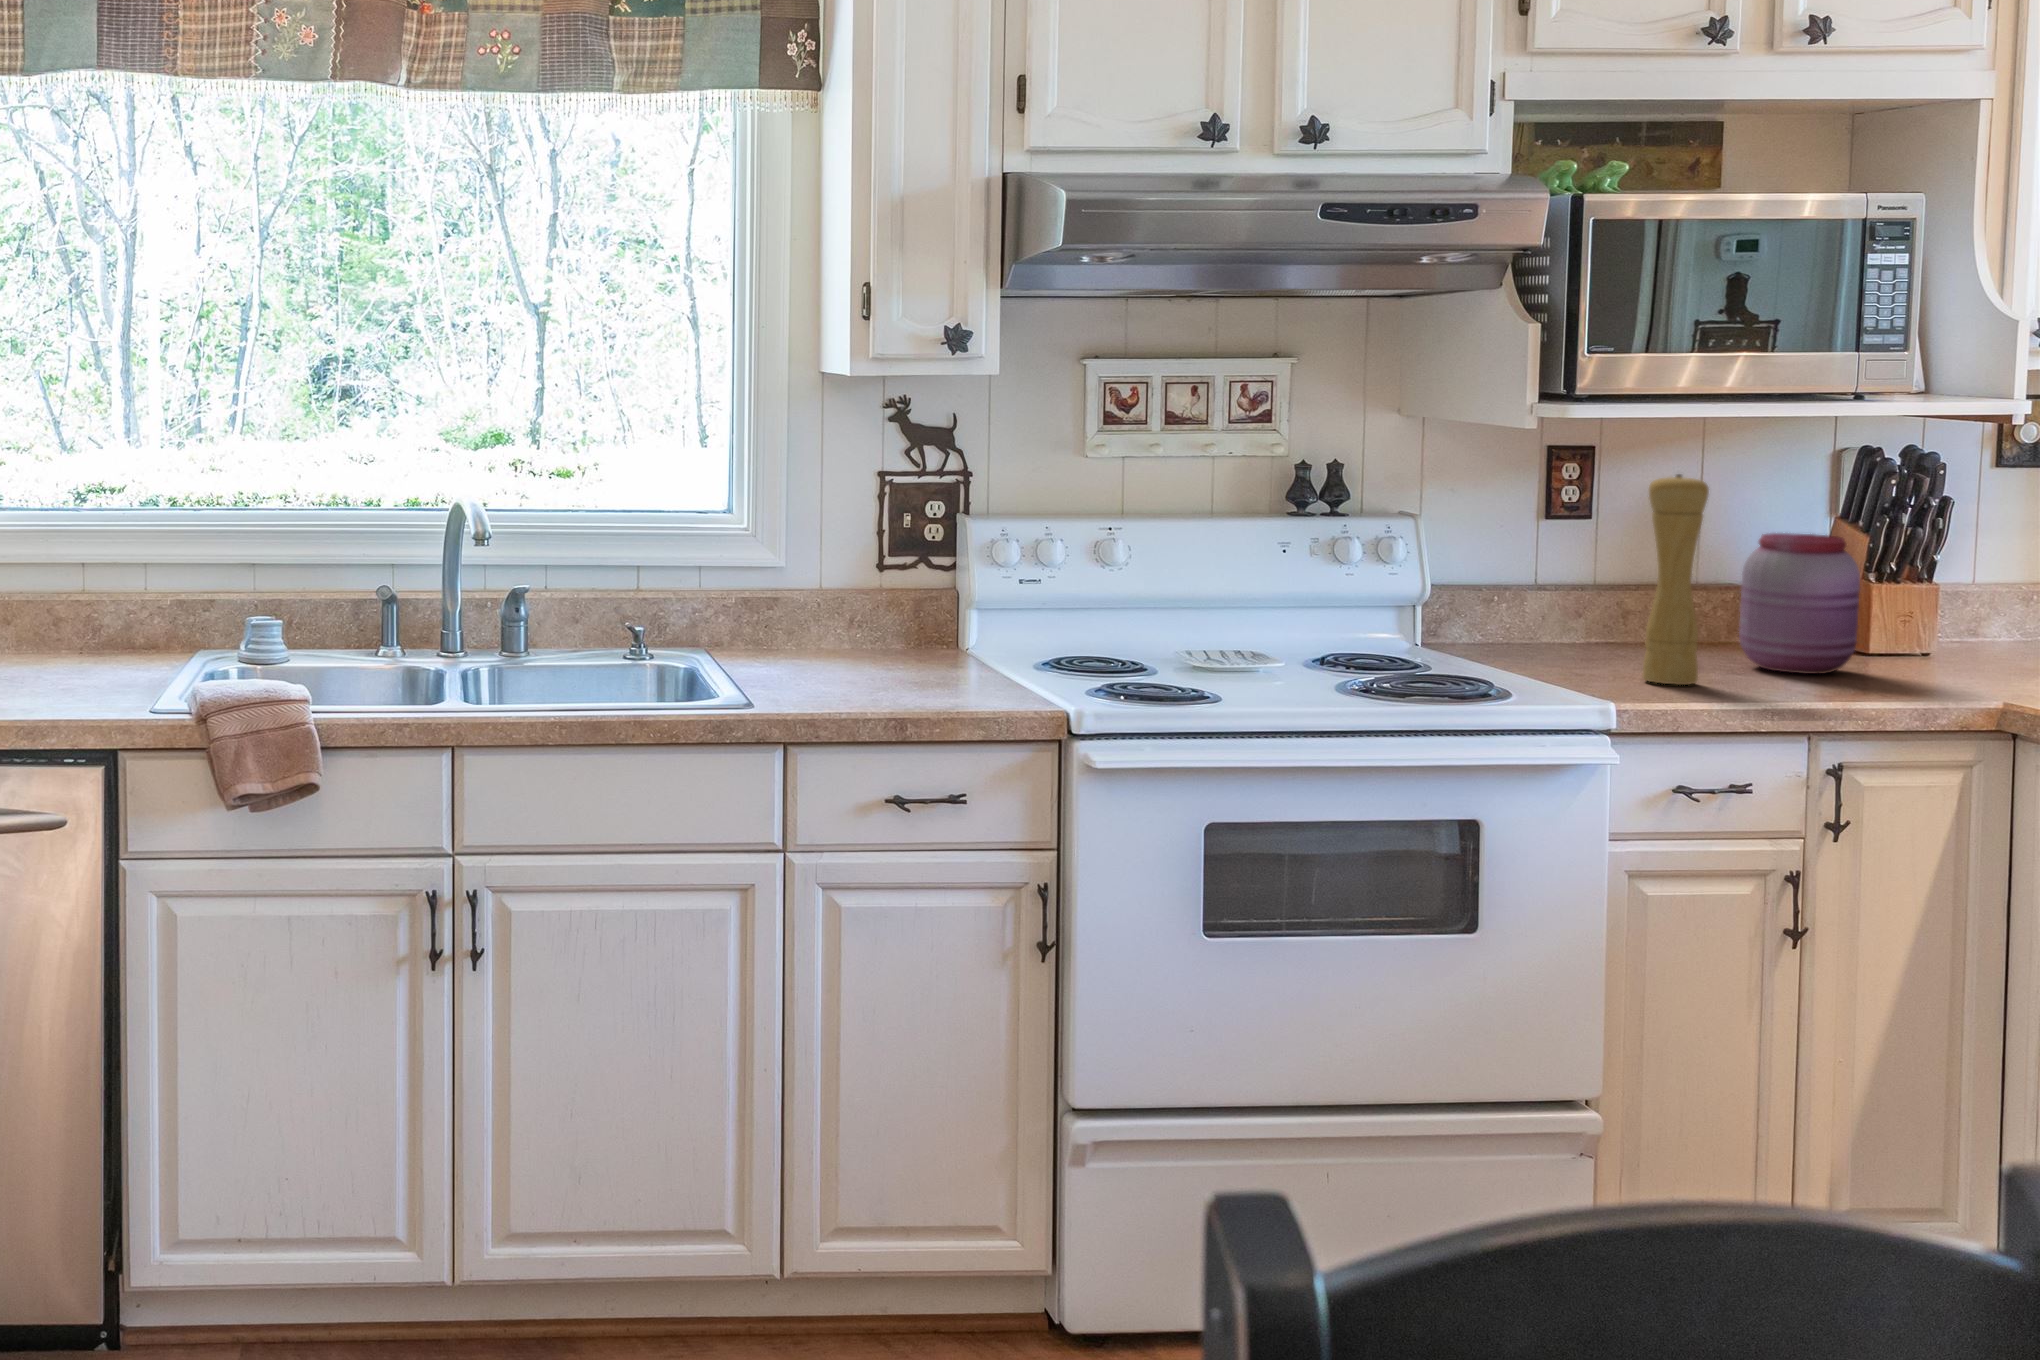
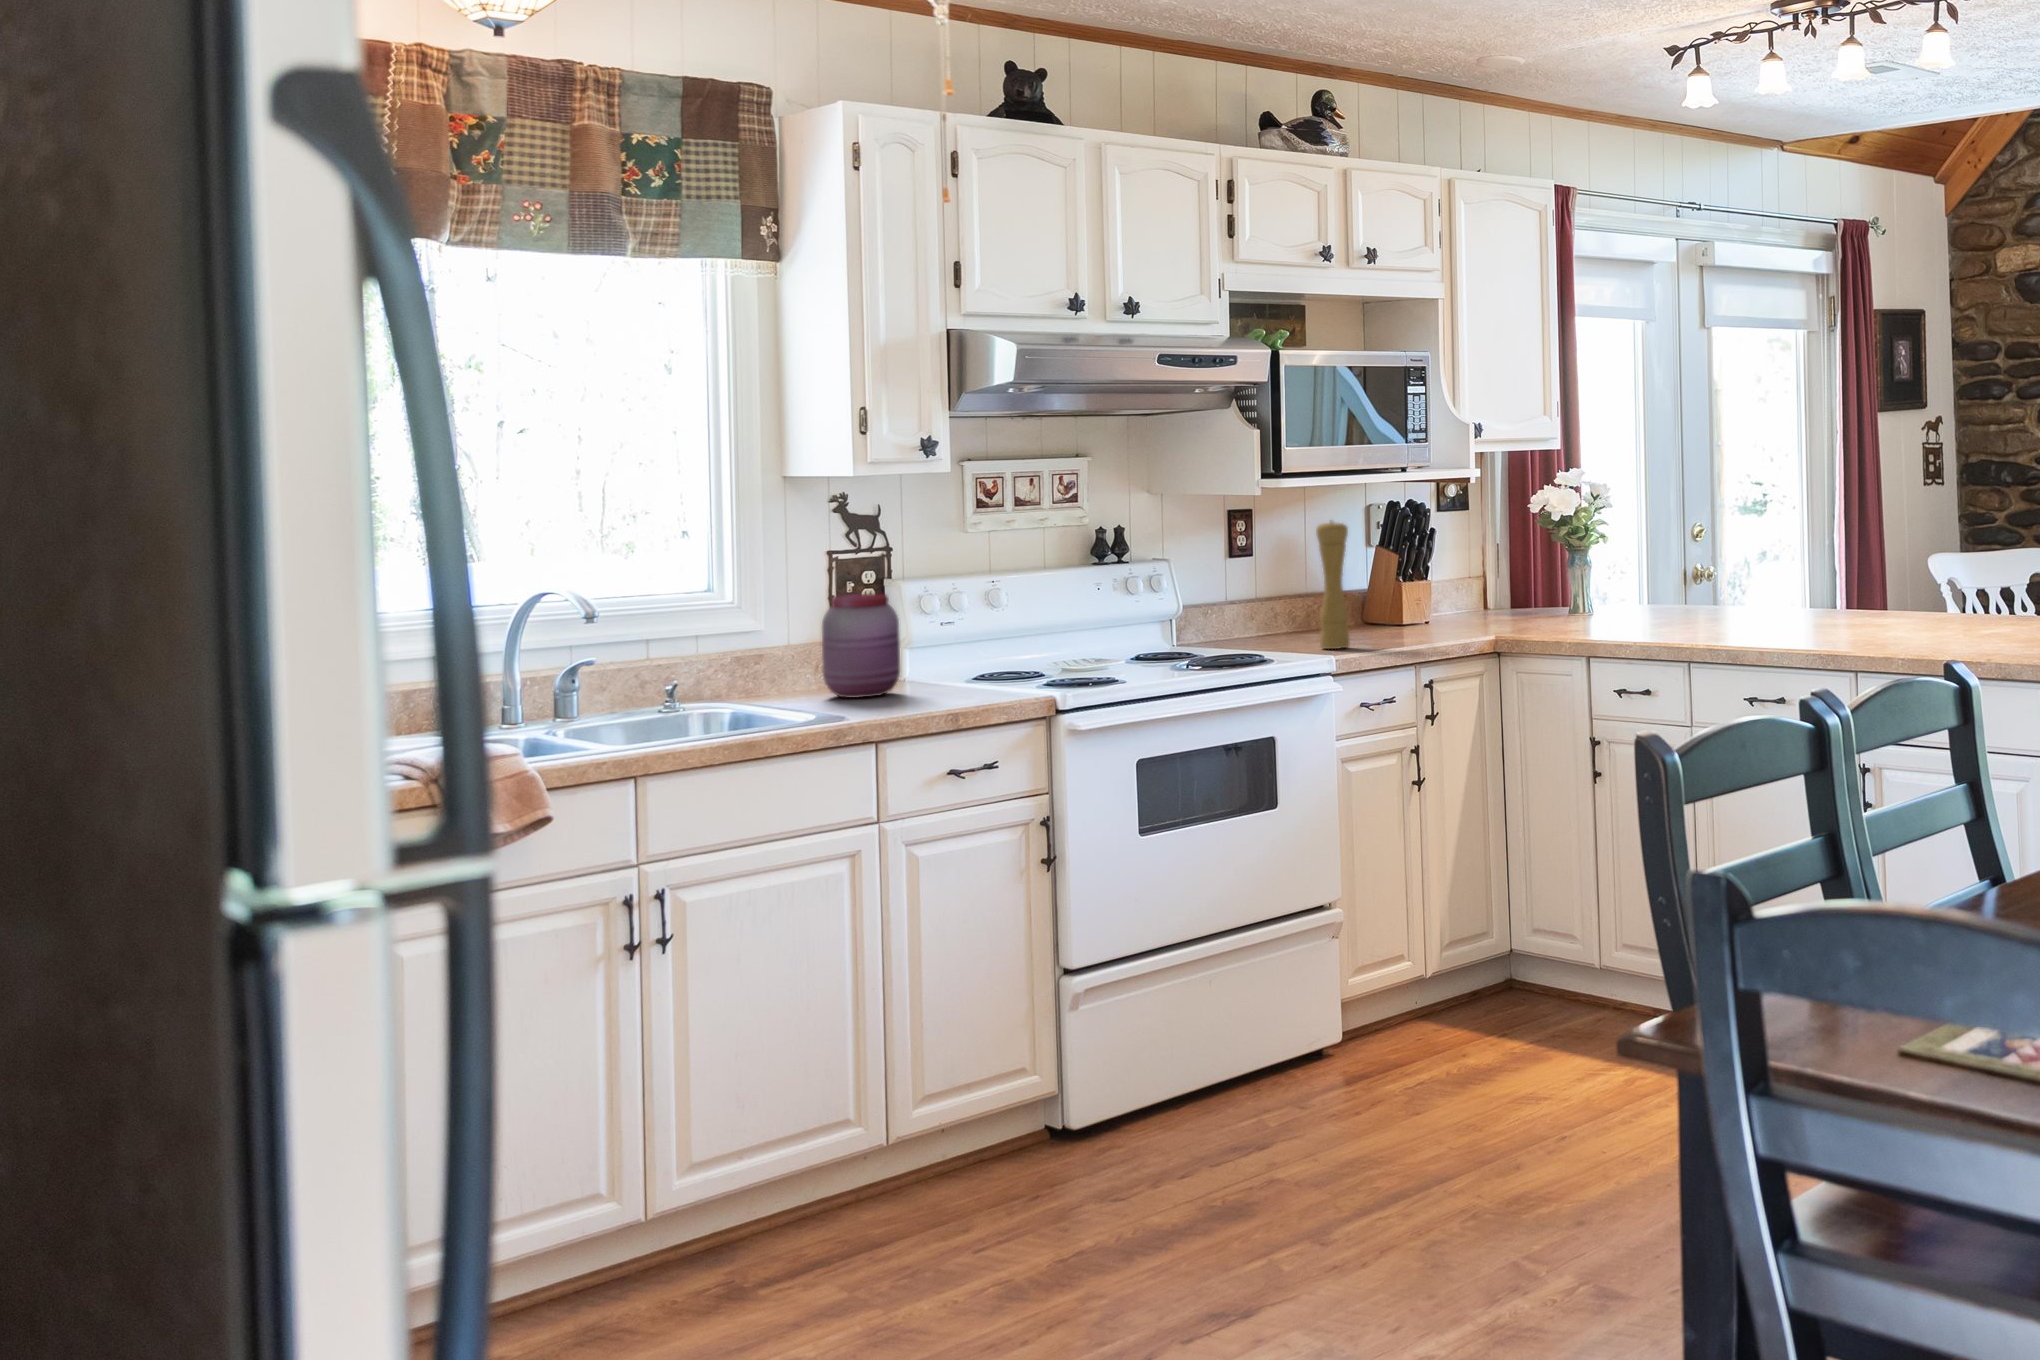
jar: present [1739,533,1860,674] -> present [822,594,900,698]

